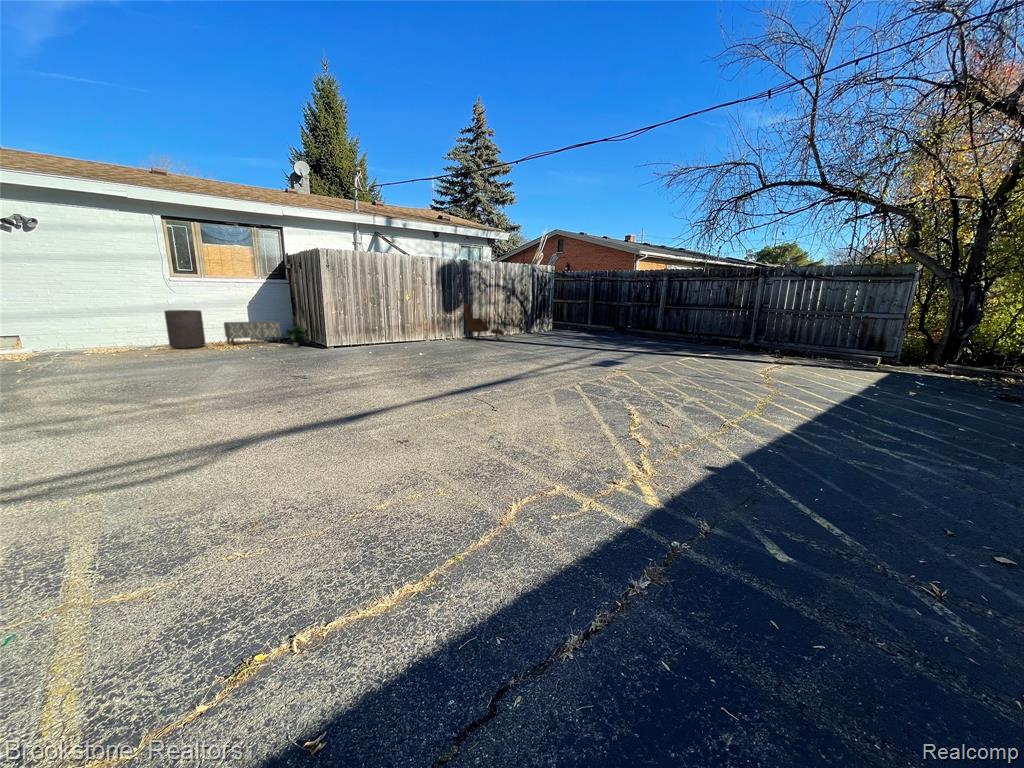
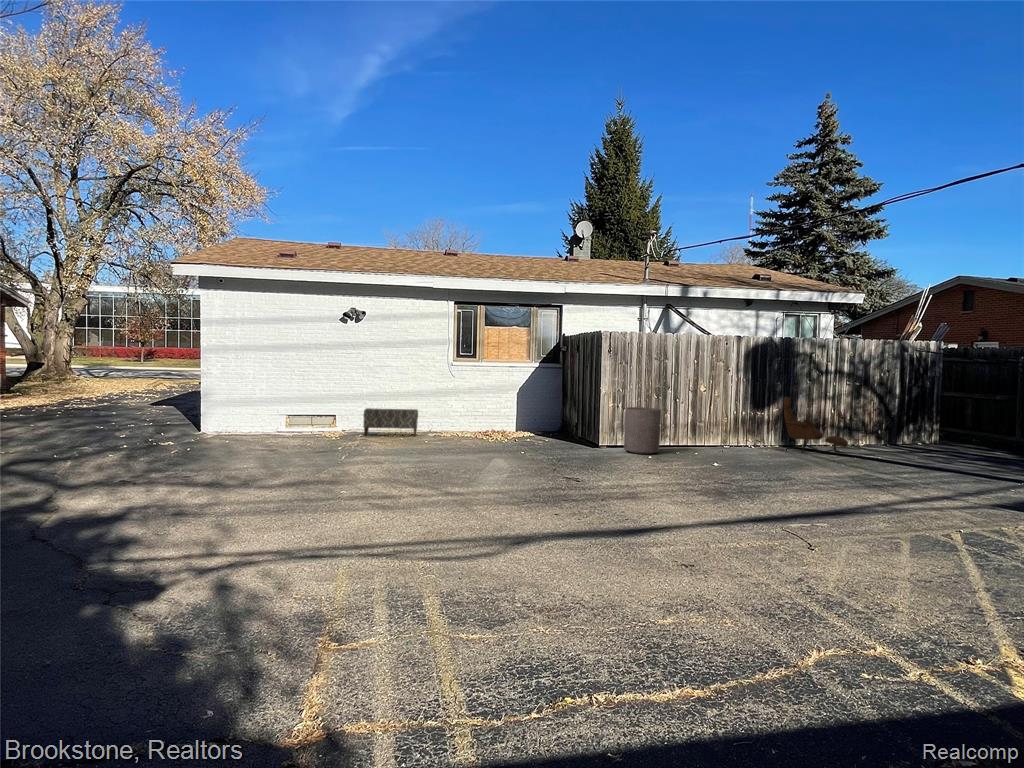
trash can: present [164,310,205,348] -> present [624,407,661,454]
bench: present [224,321,281,345] -> present [363,408,418,436]
potted plant: present [280,326,308,347] -> none [545,417,580,444]

